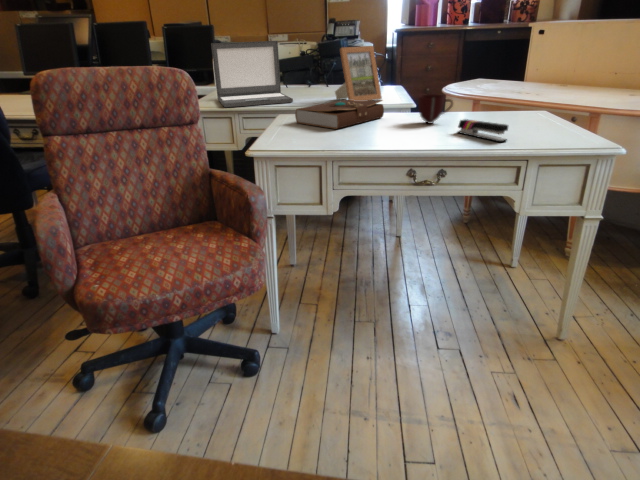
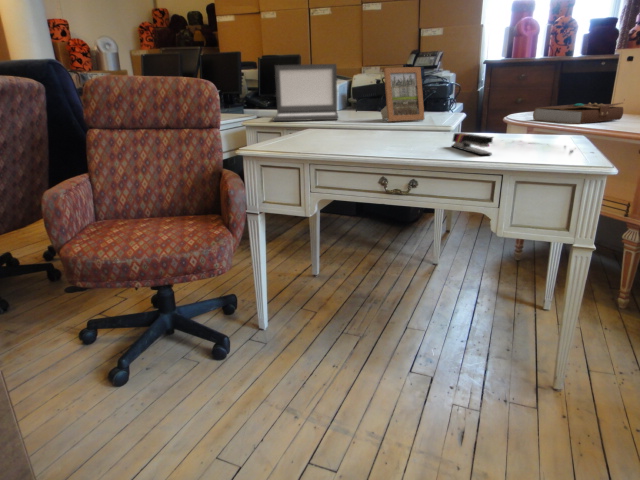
mug: present [418,94,453,124] -> none [426,109,463,139]
book: present [295,100,384,129] -> present [533,103,623,124]

